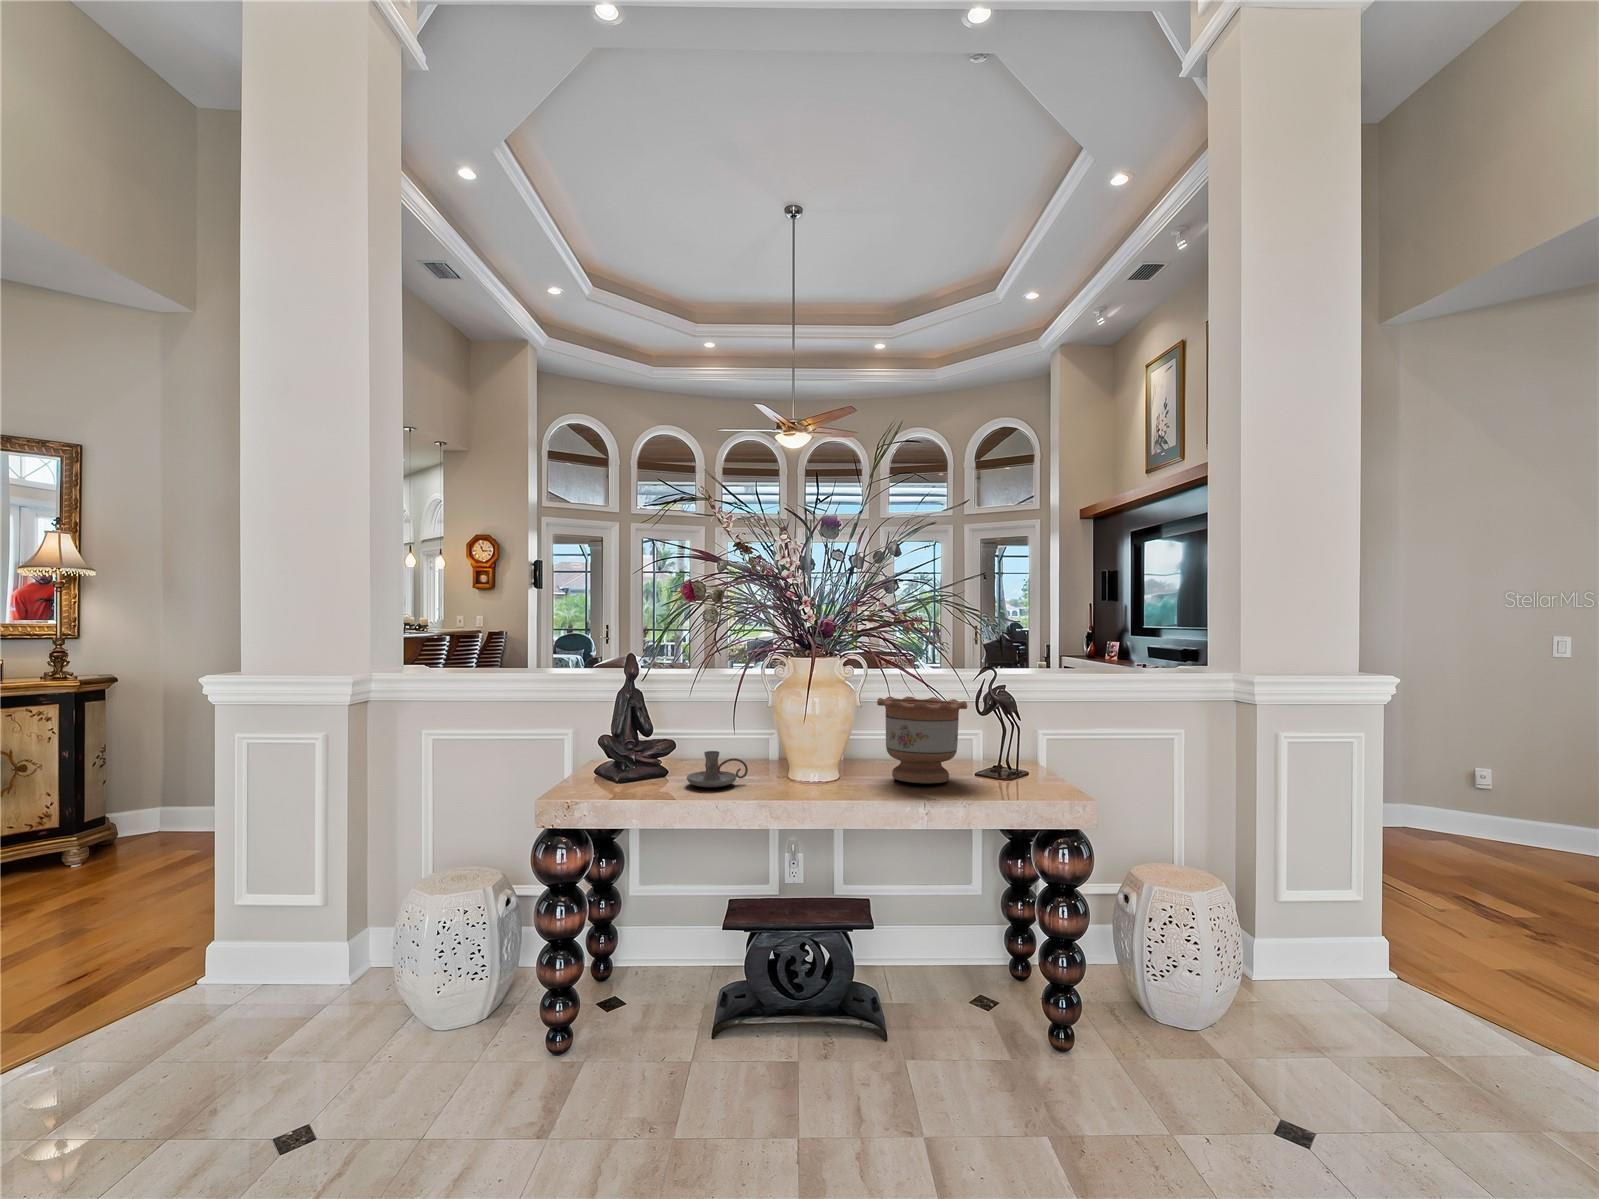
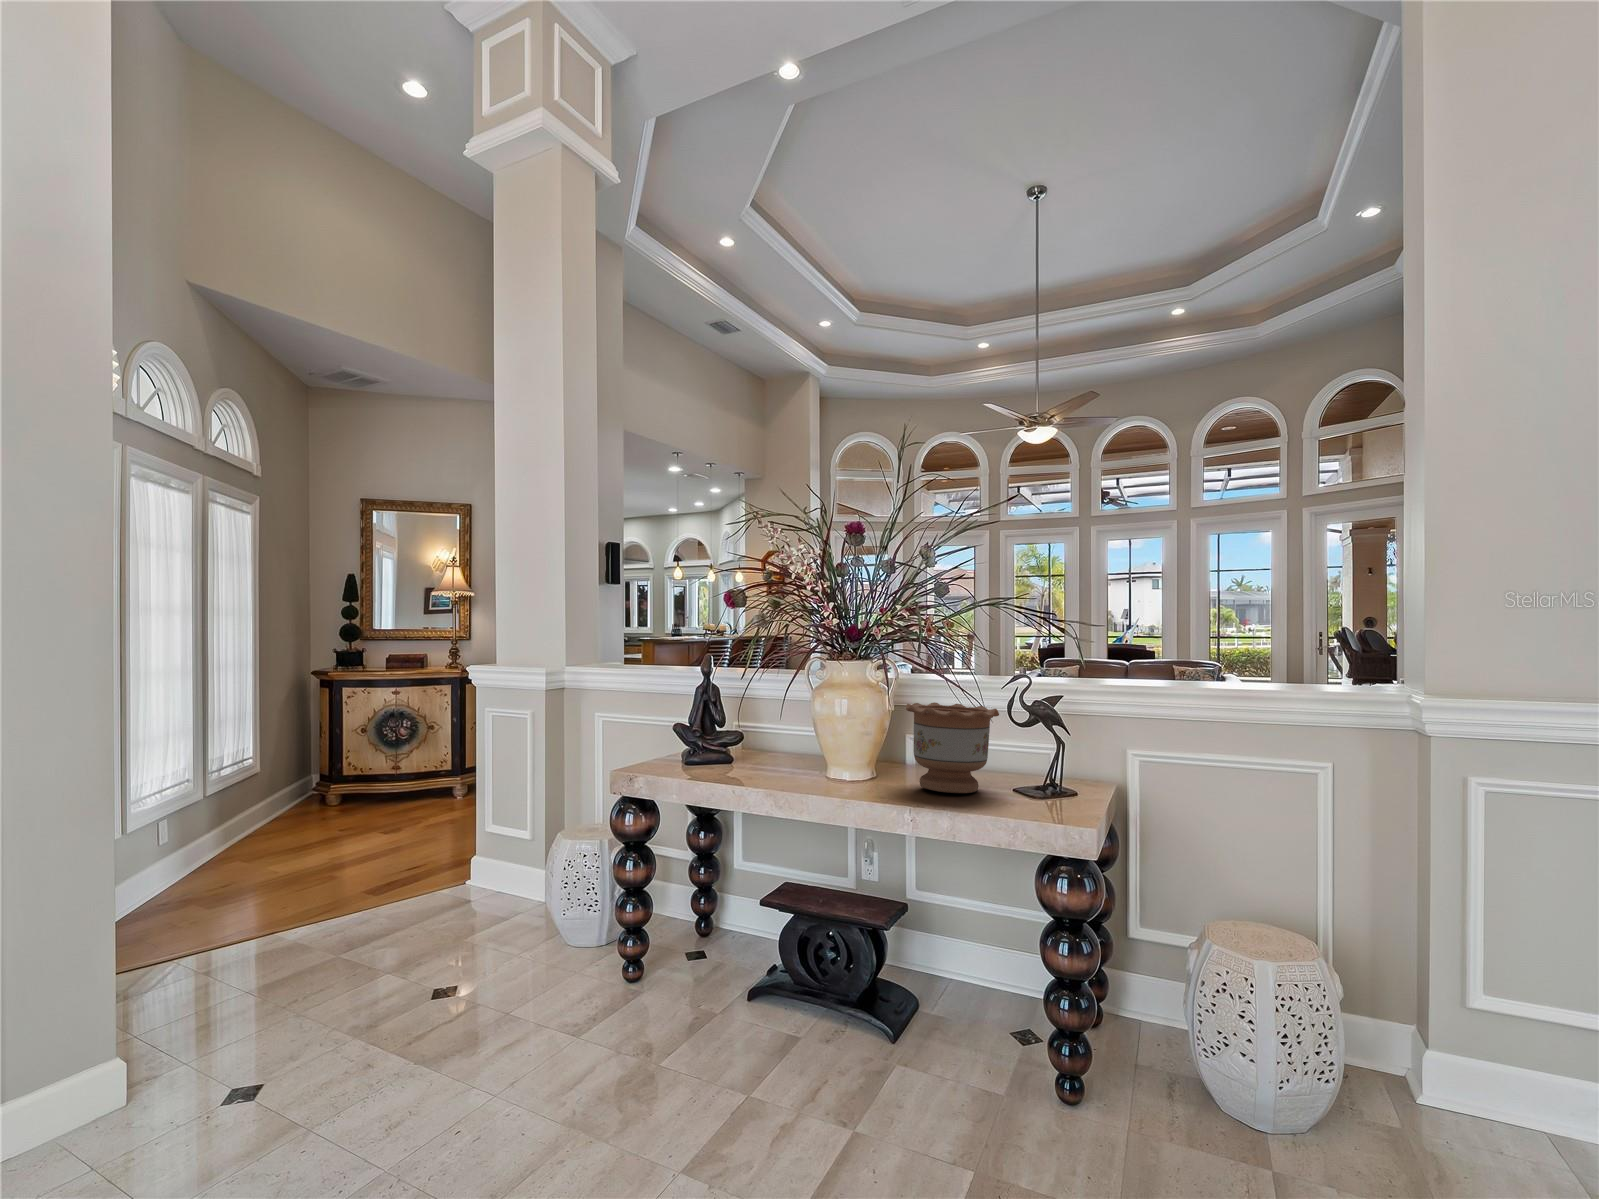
candle holder: present [687,751,748,787] -> none [734,743,789,775]

